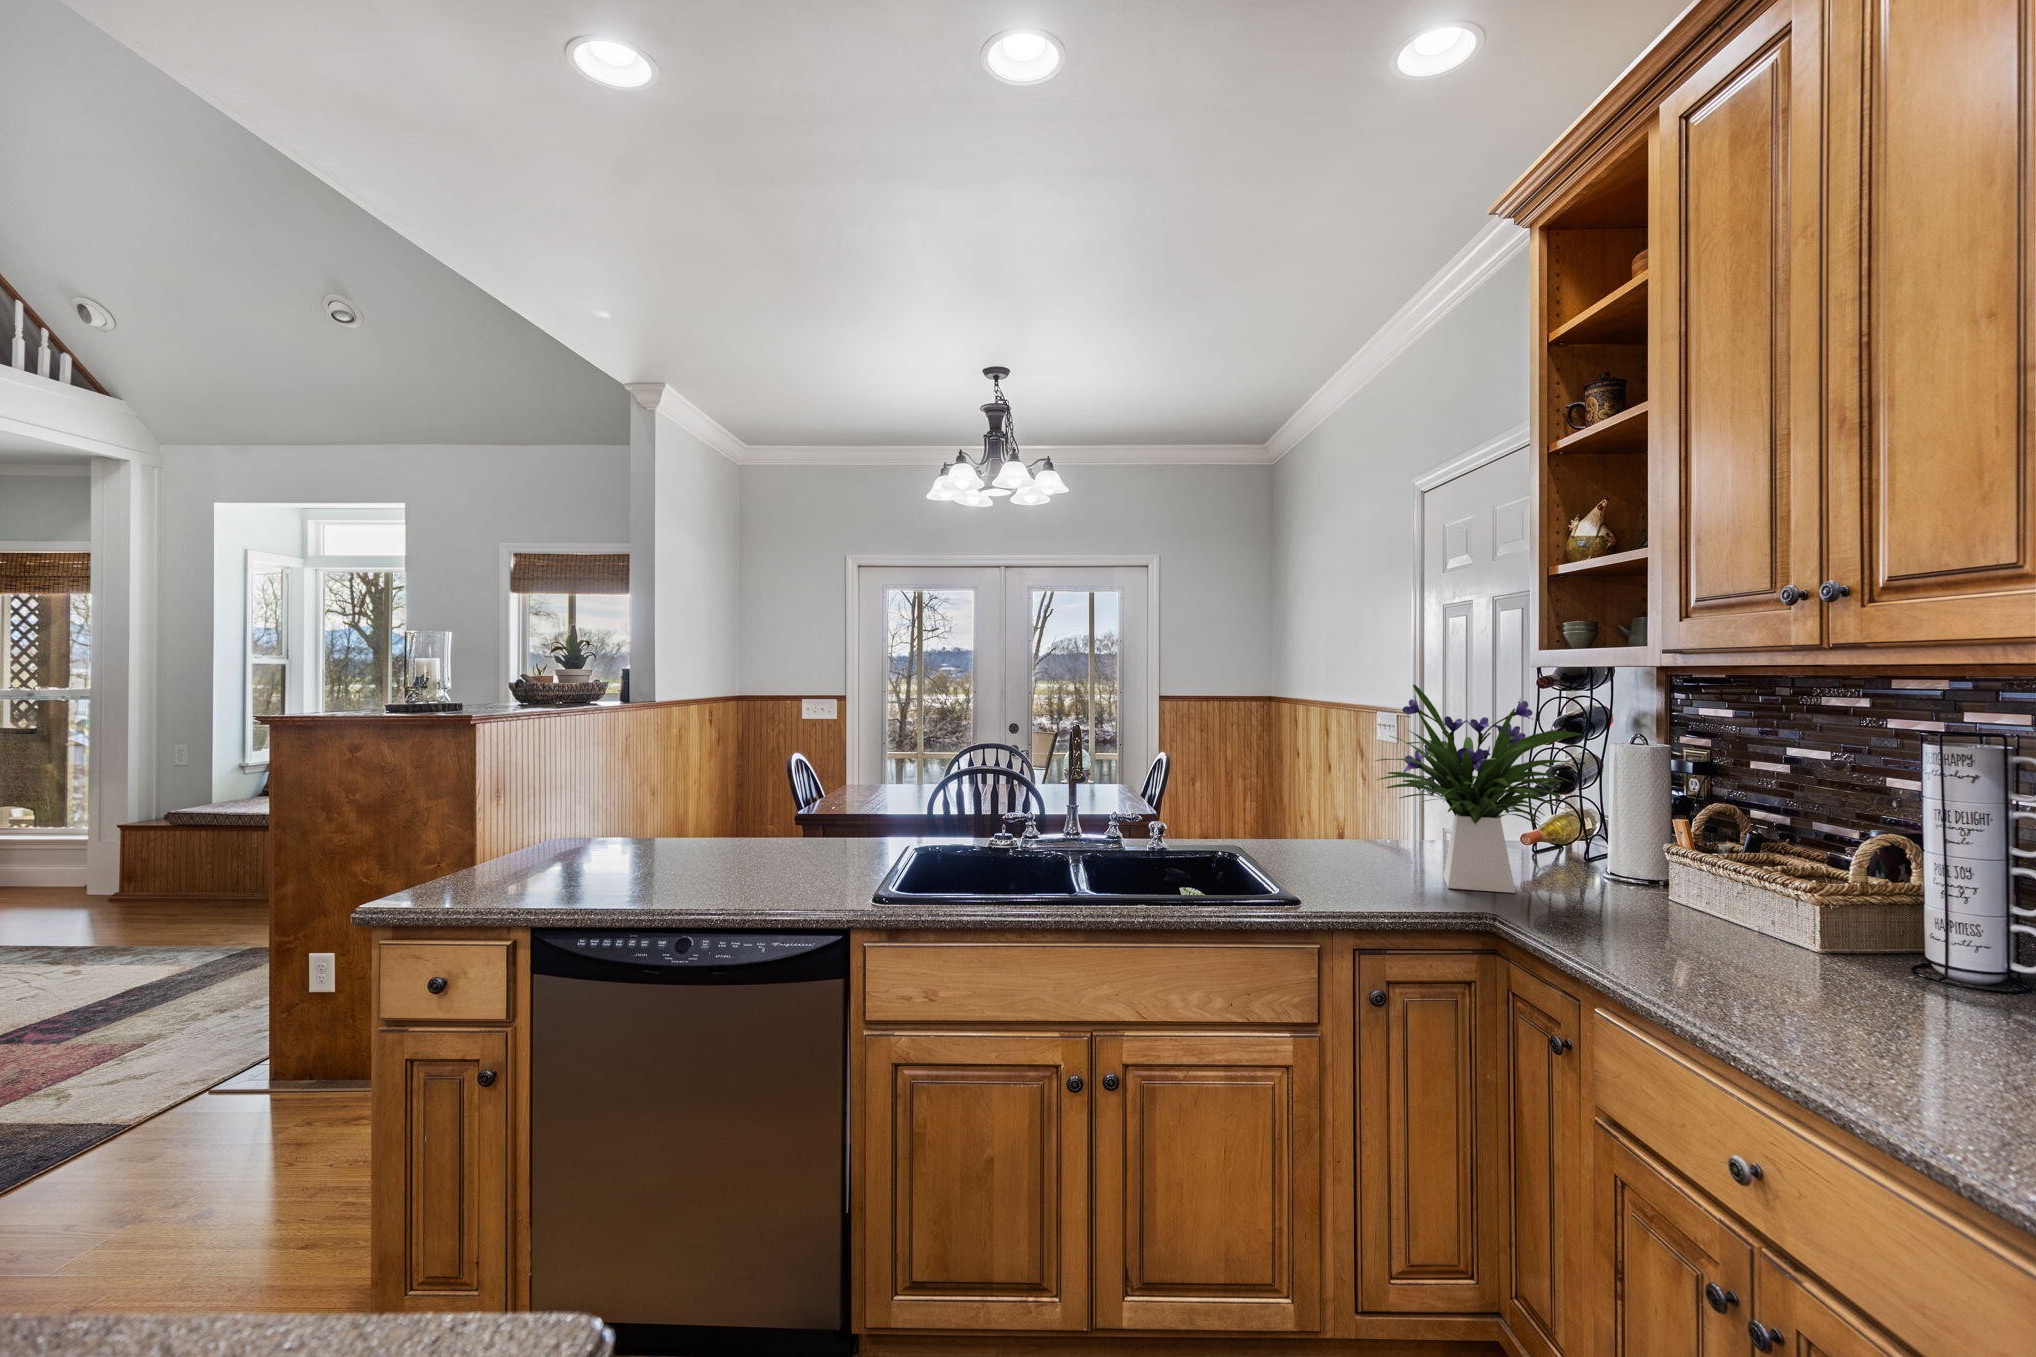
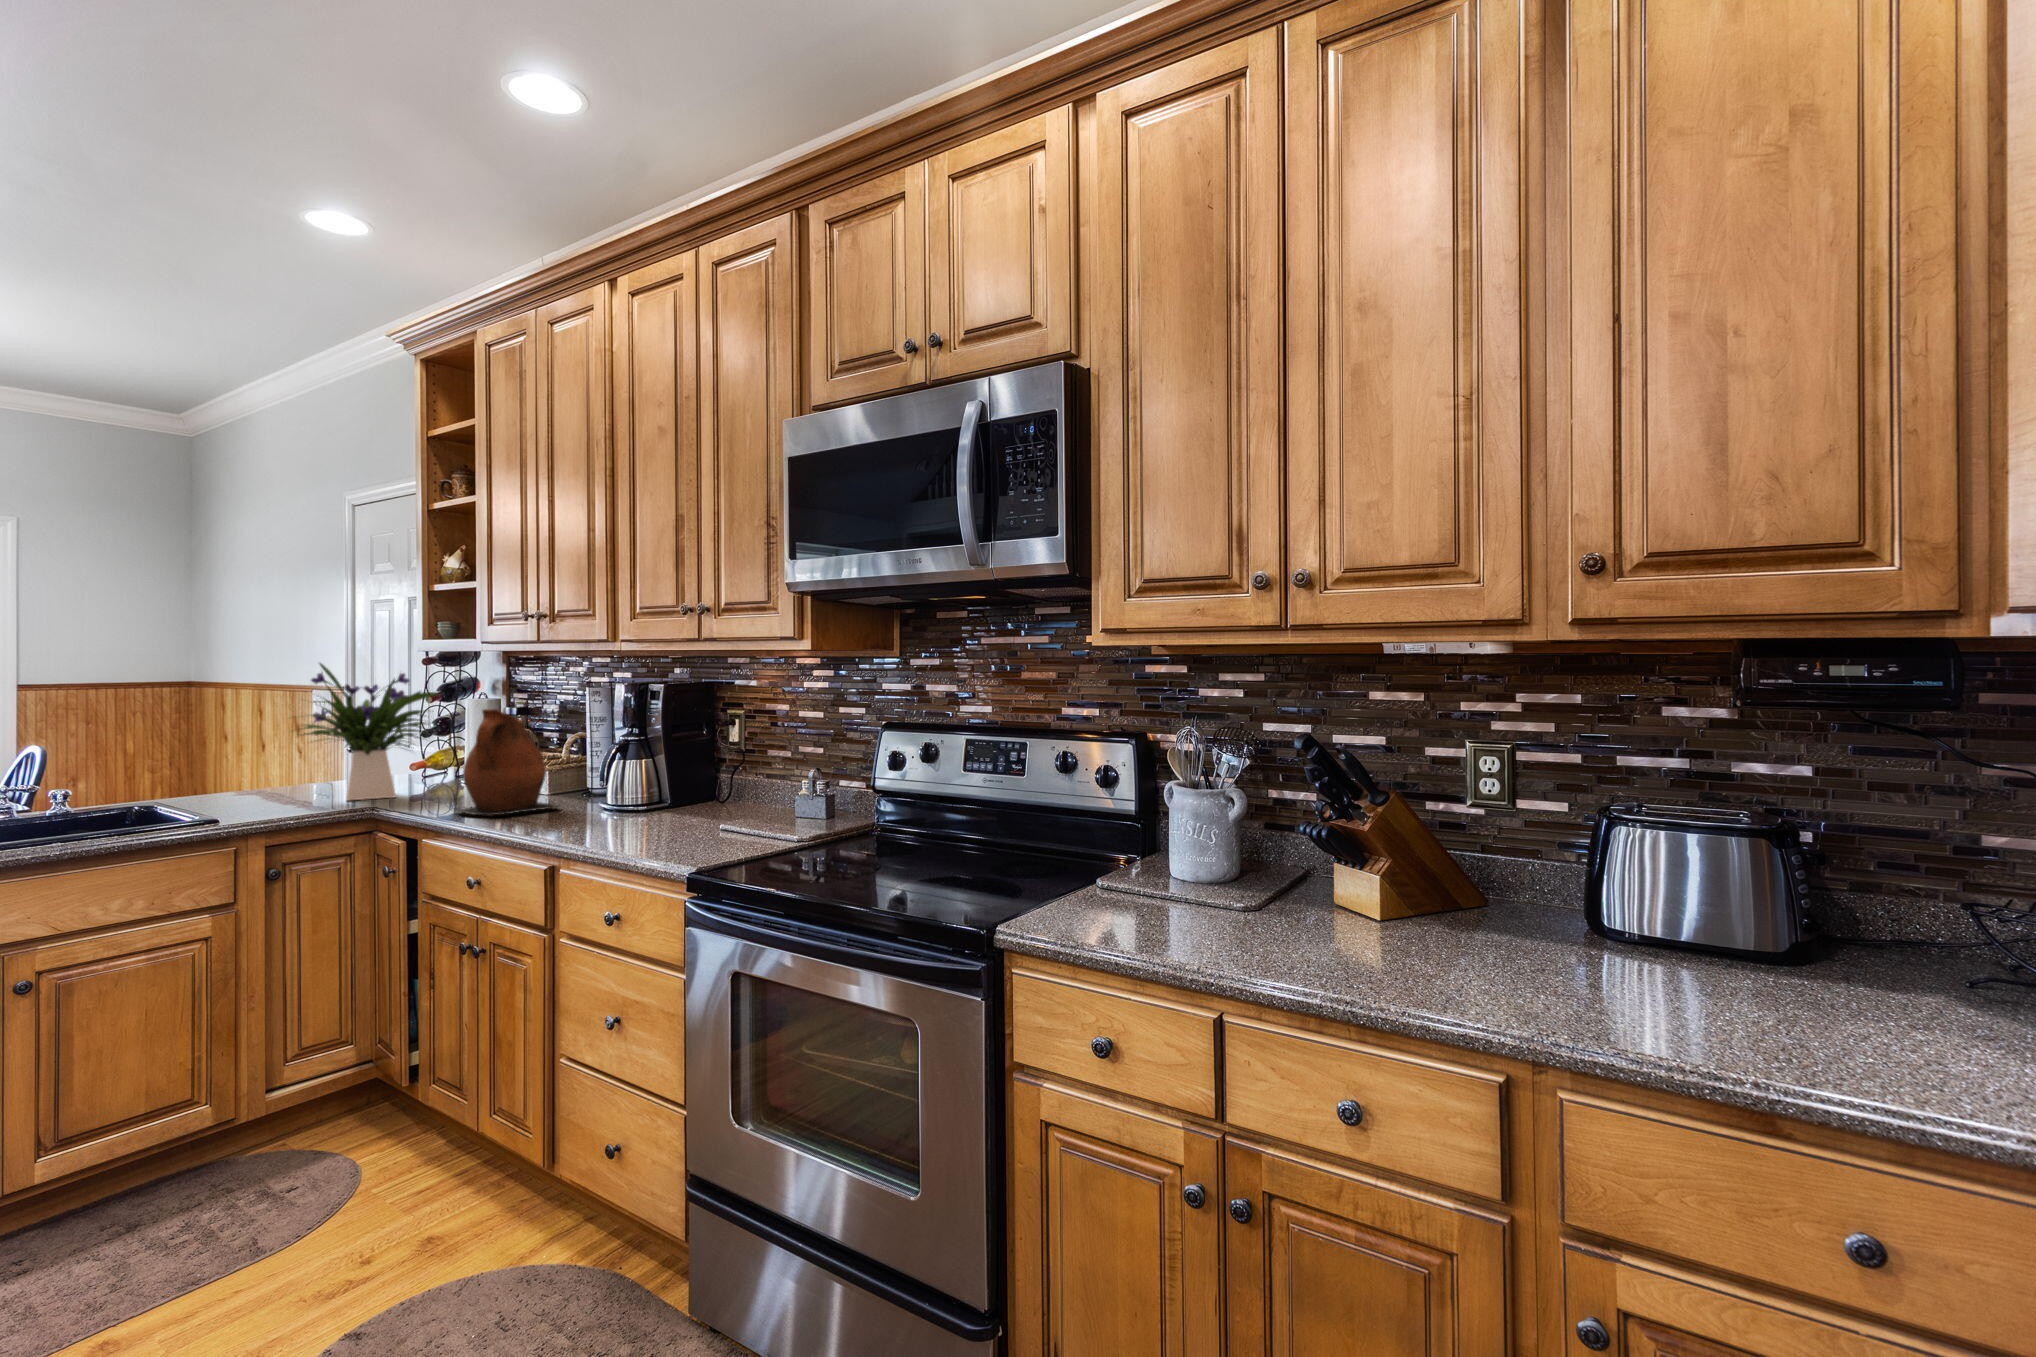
ceramic pitcher: none [1632,777,1866,998] -> present [456,709,559,816]

